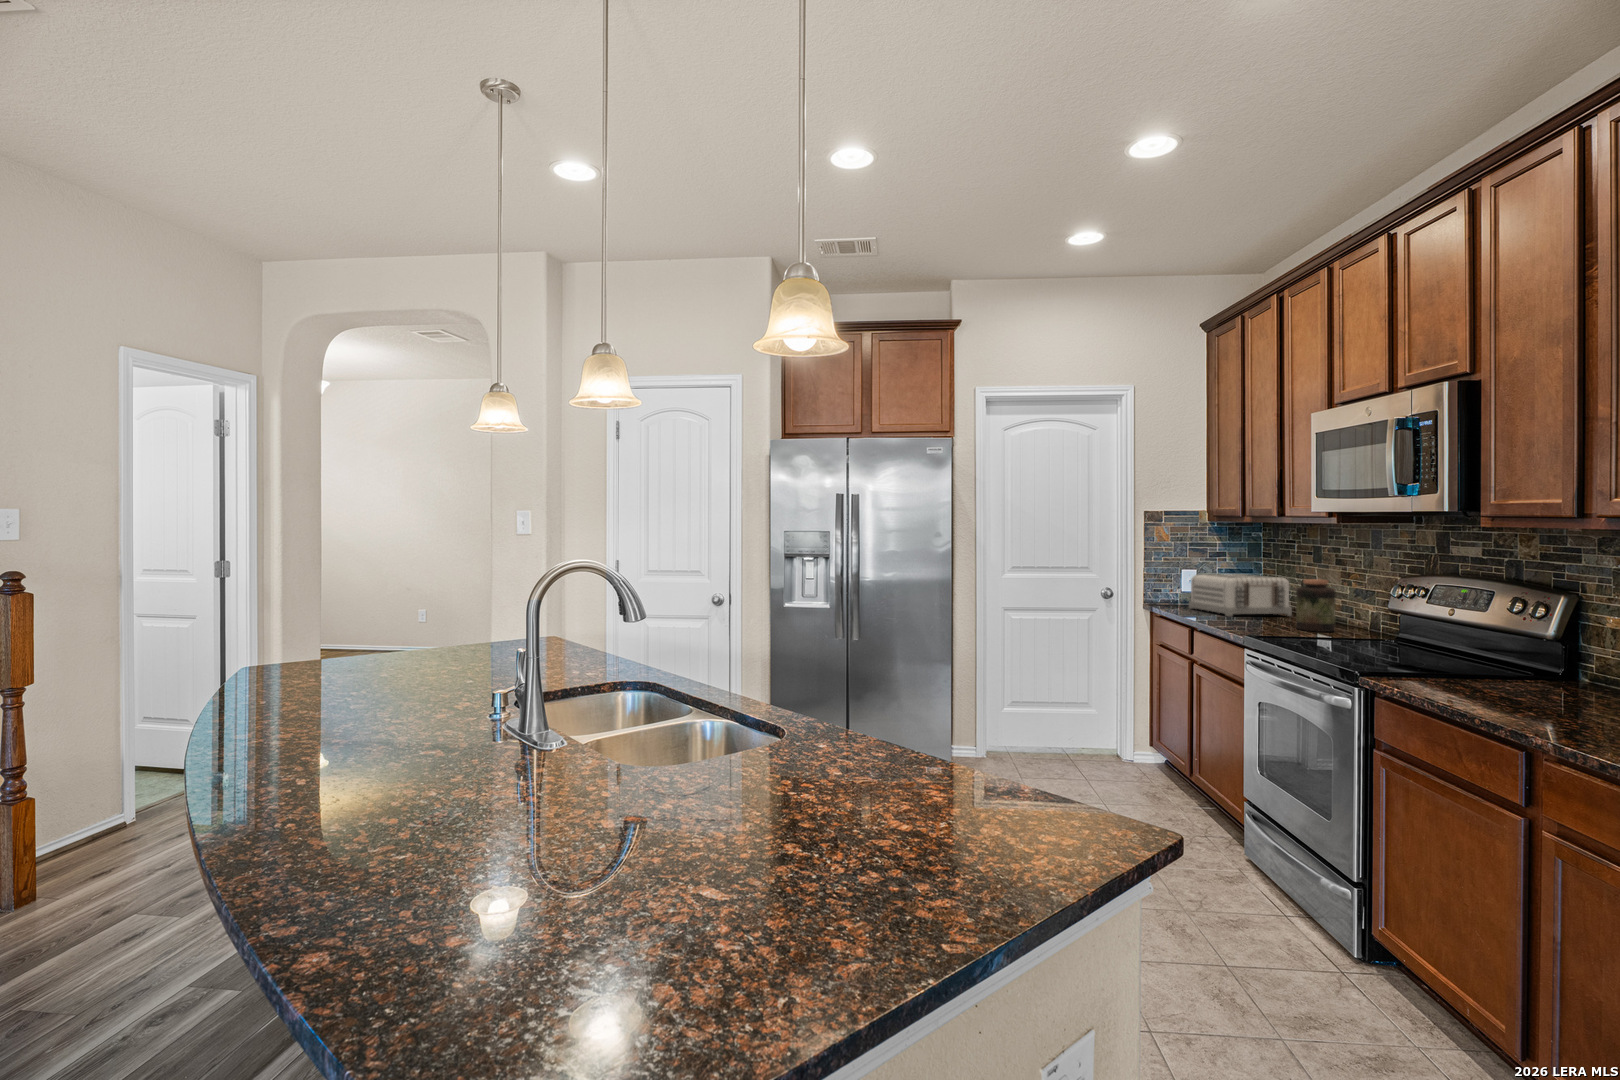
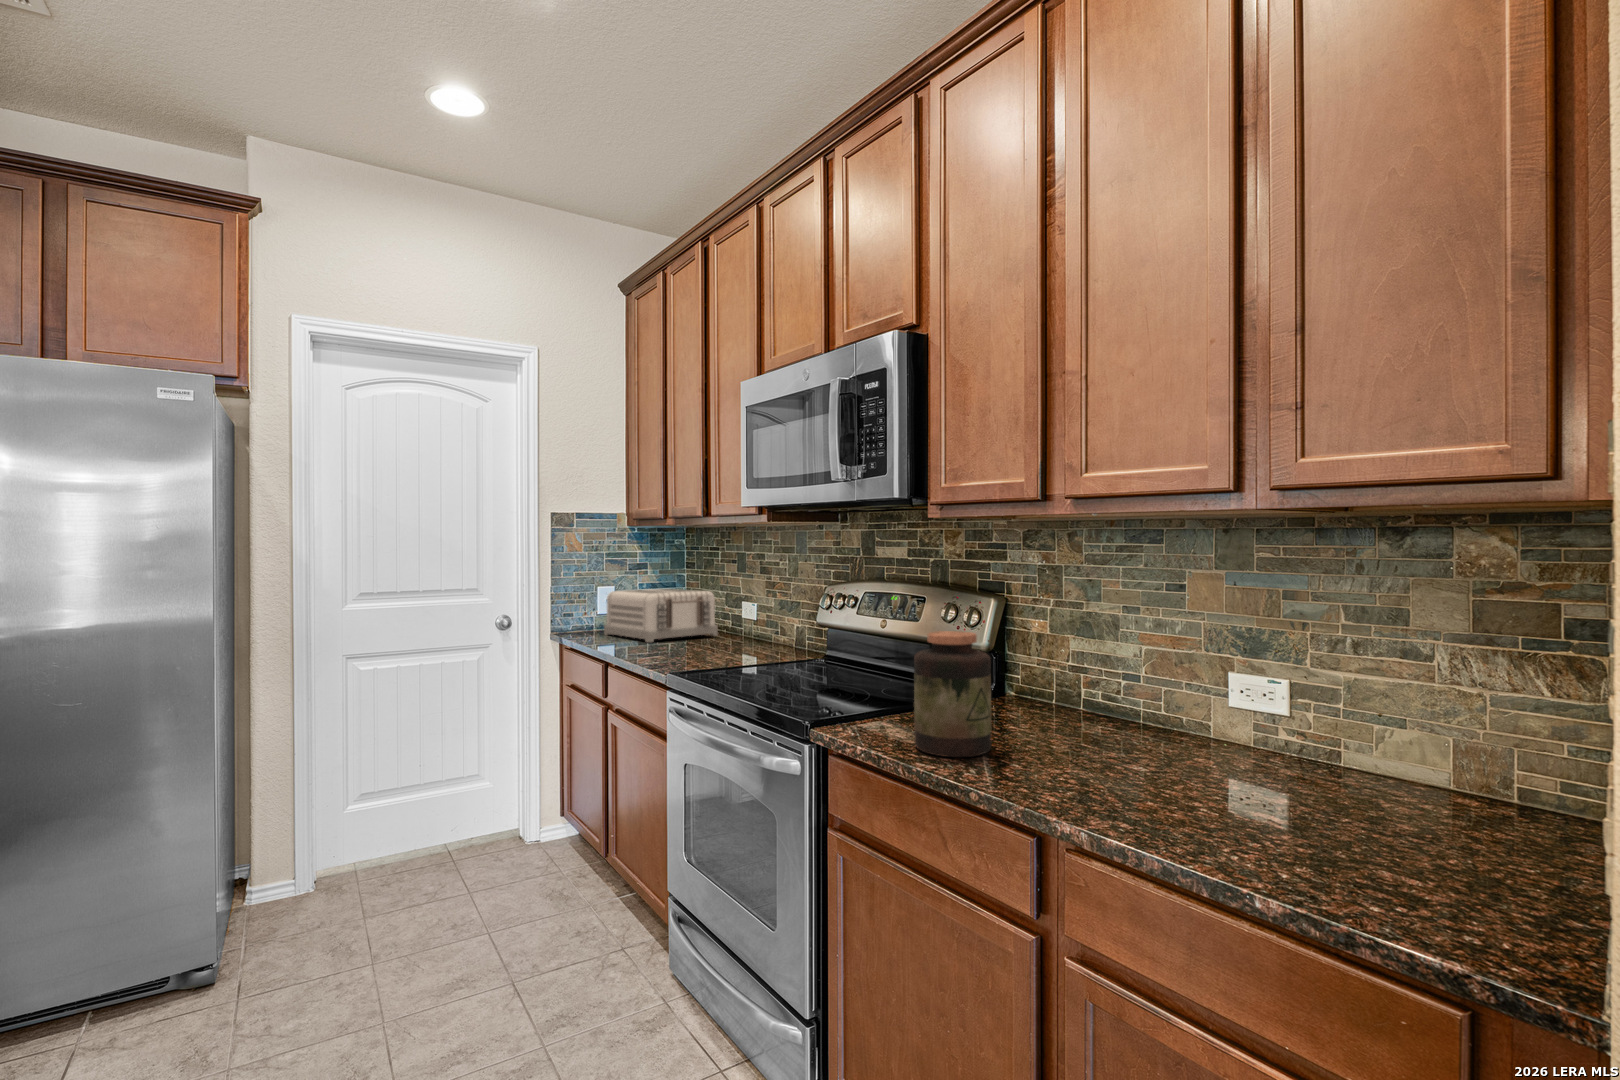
jar: present [1296,579,1336,632] -> present [914,631,991,757]

